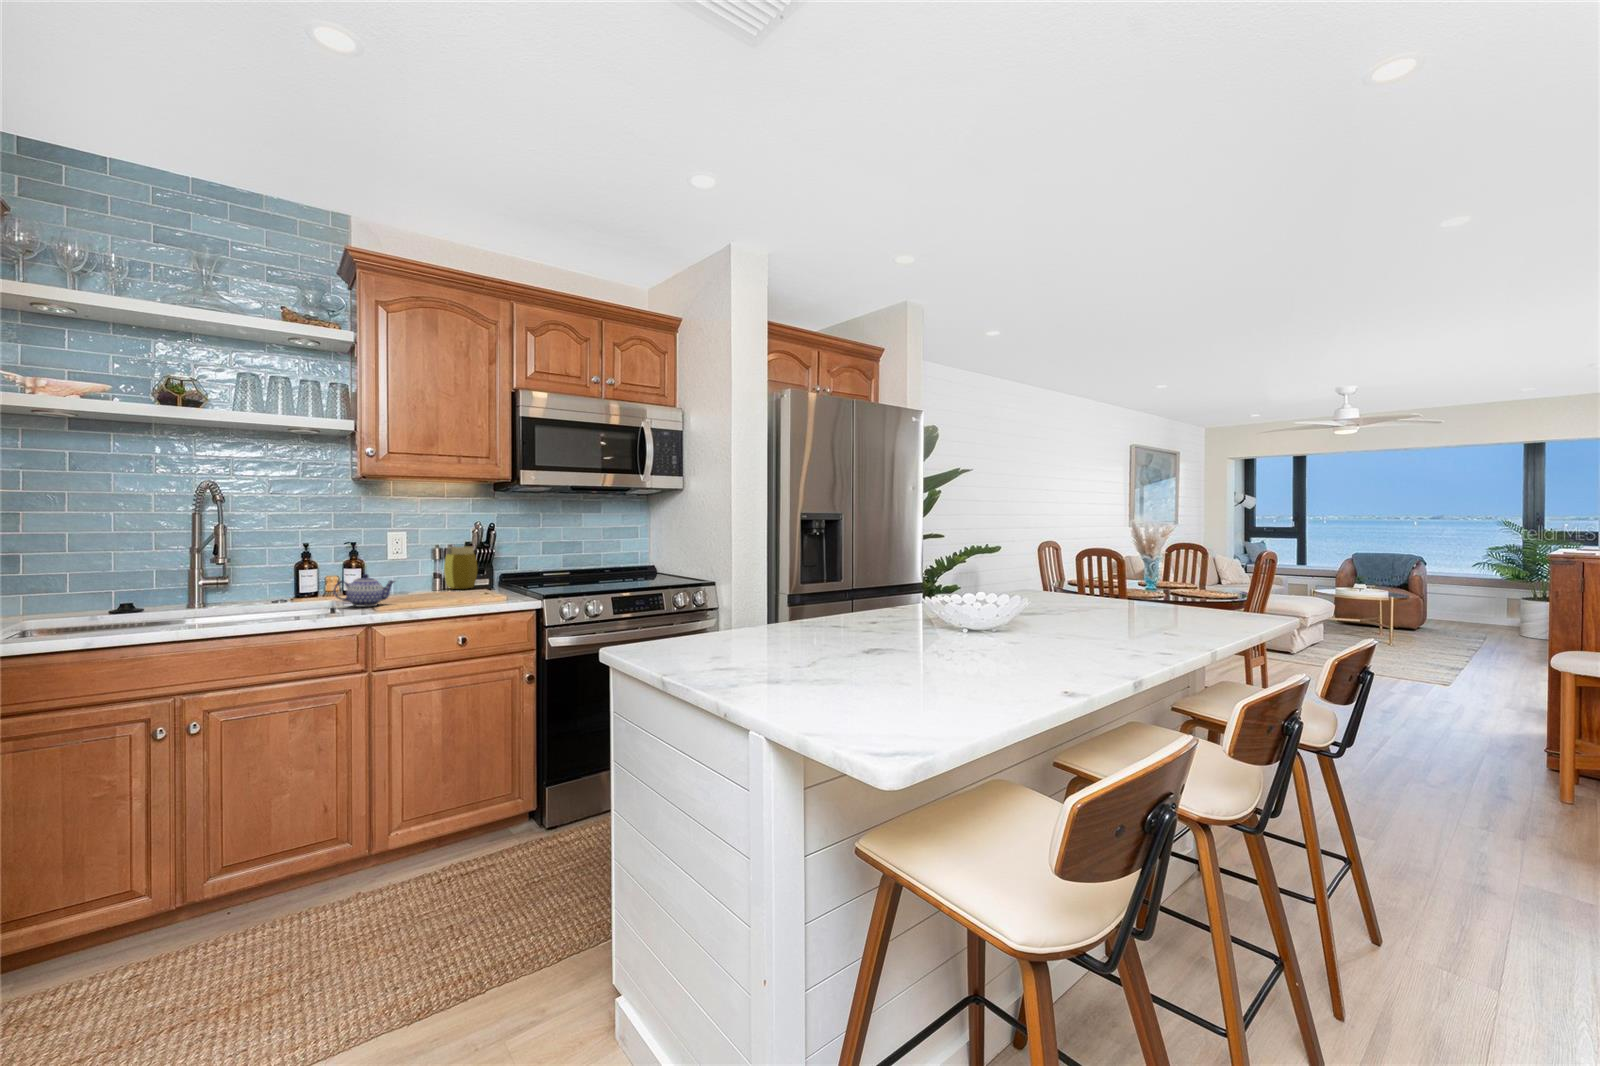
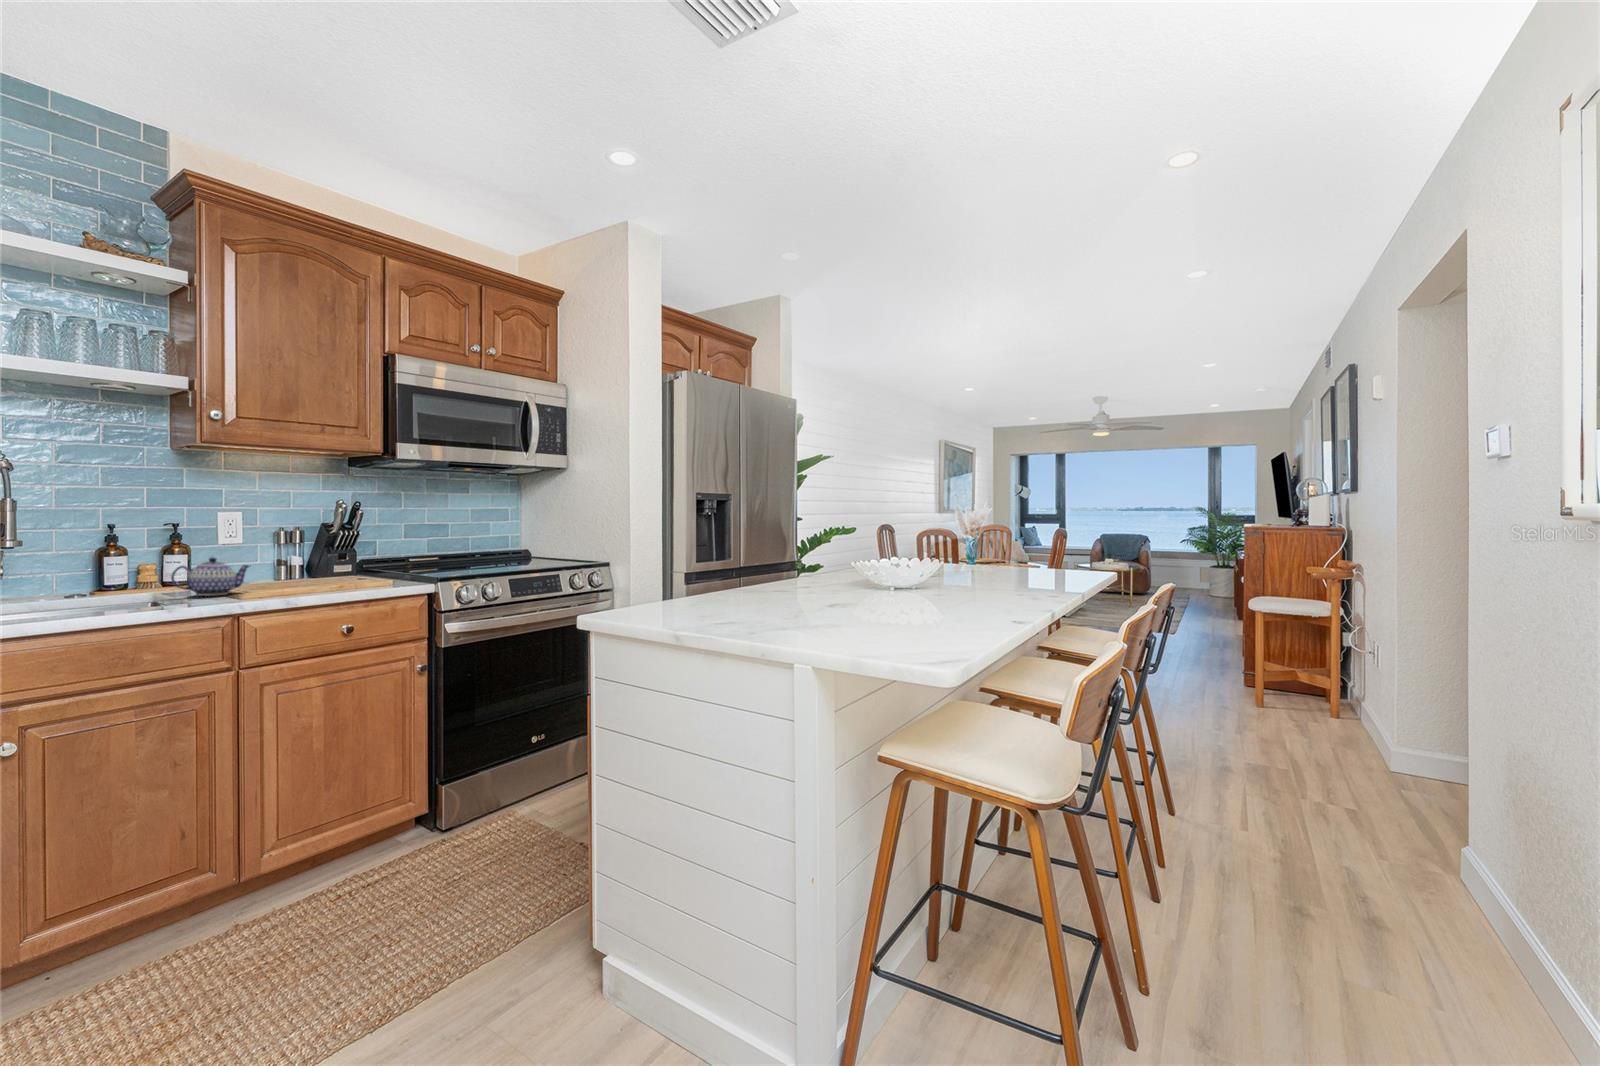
jar: present [444,546,478,589] -> none [293,529,335,577]

